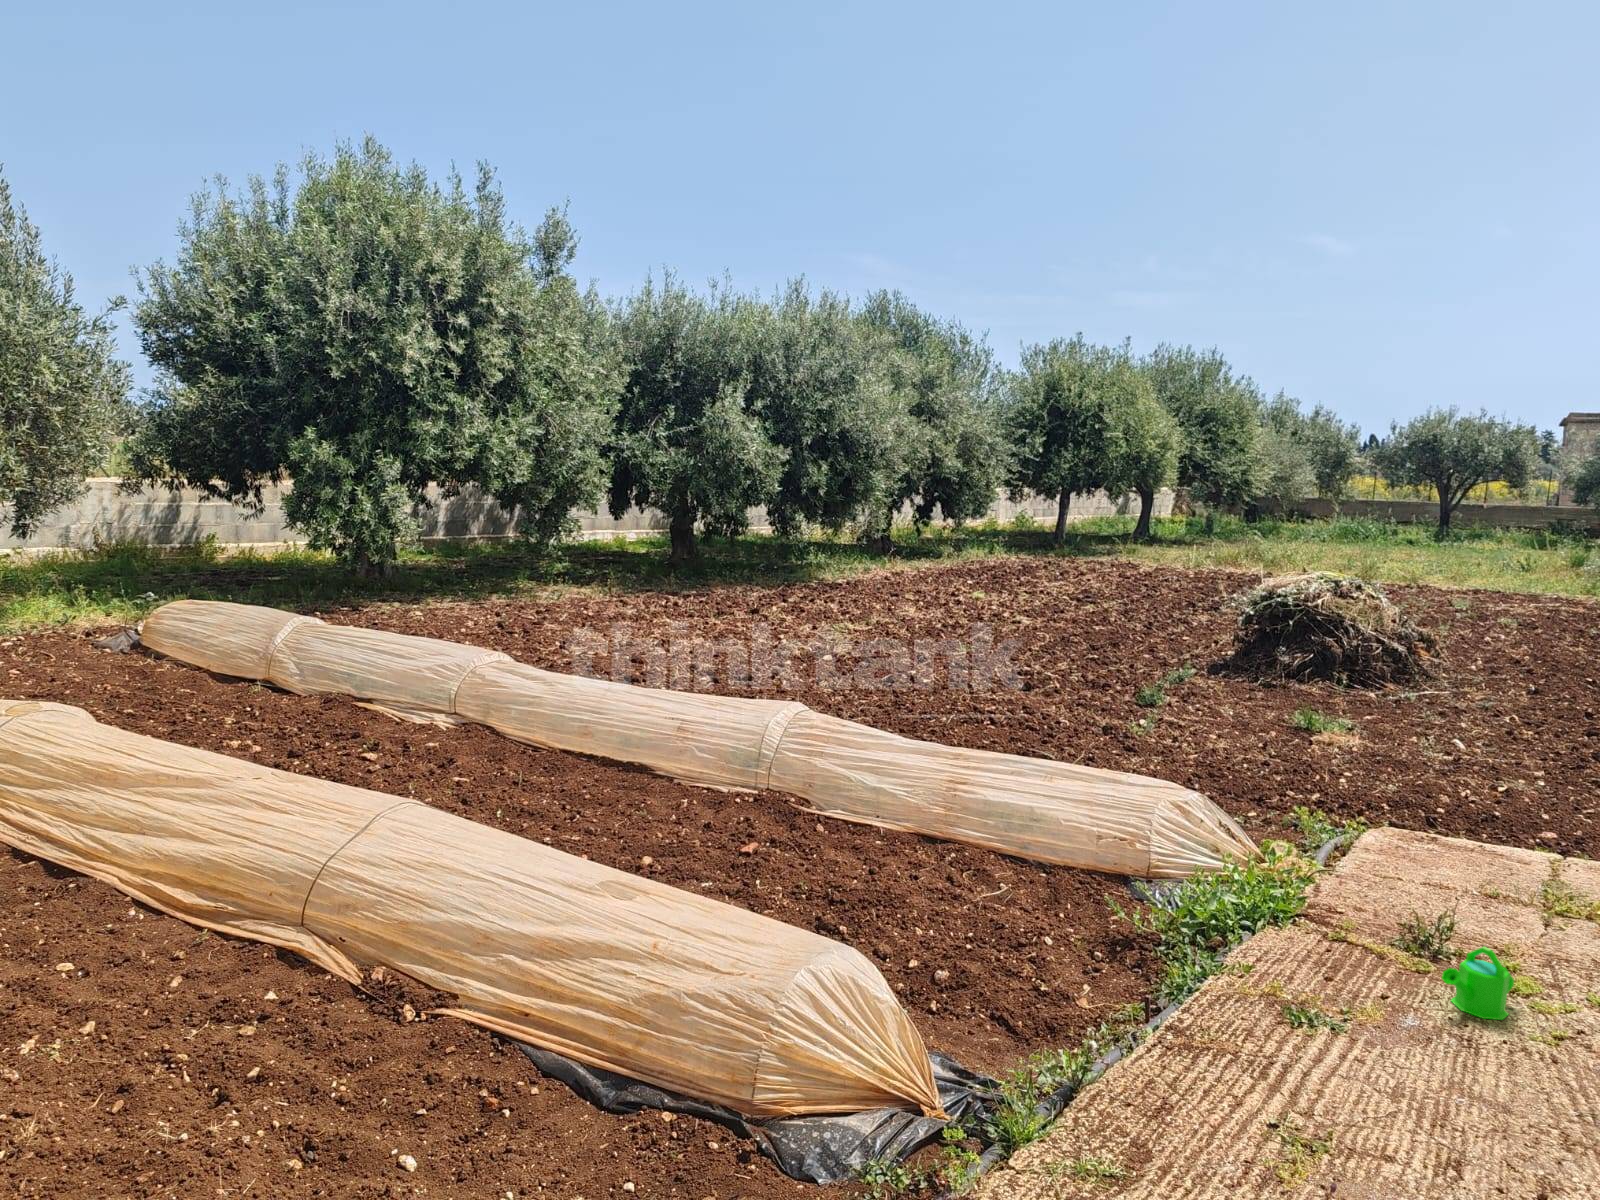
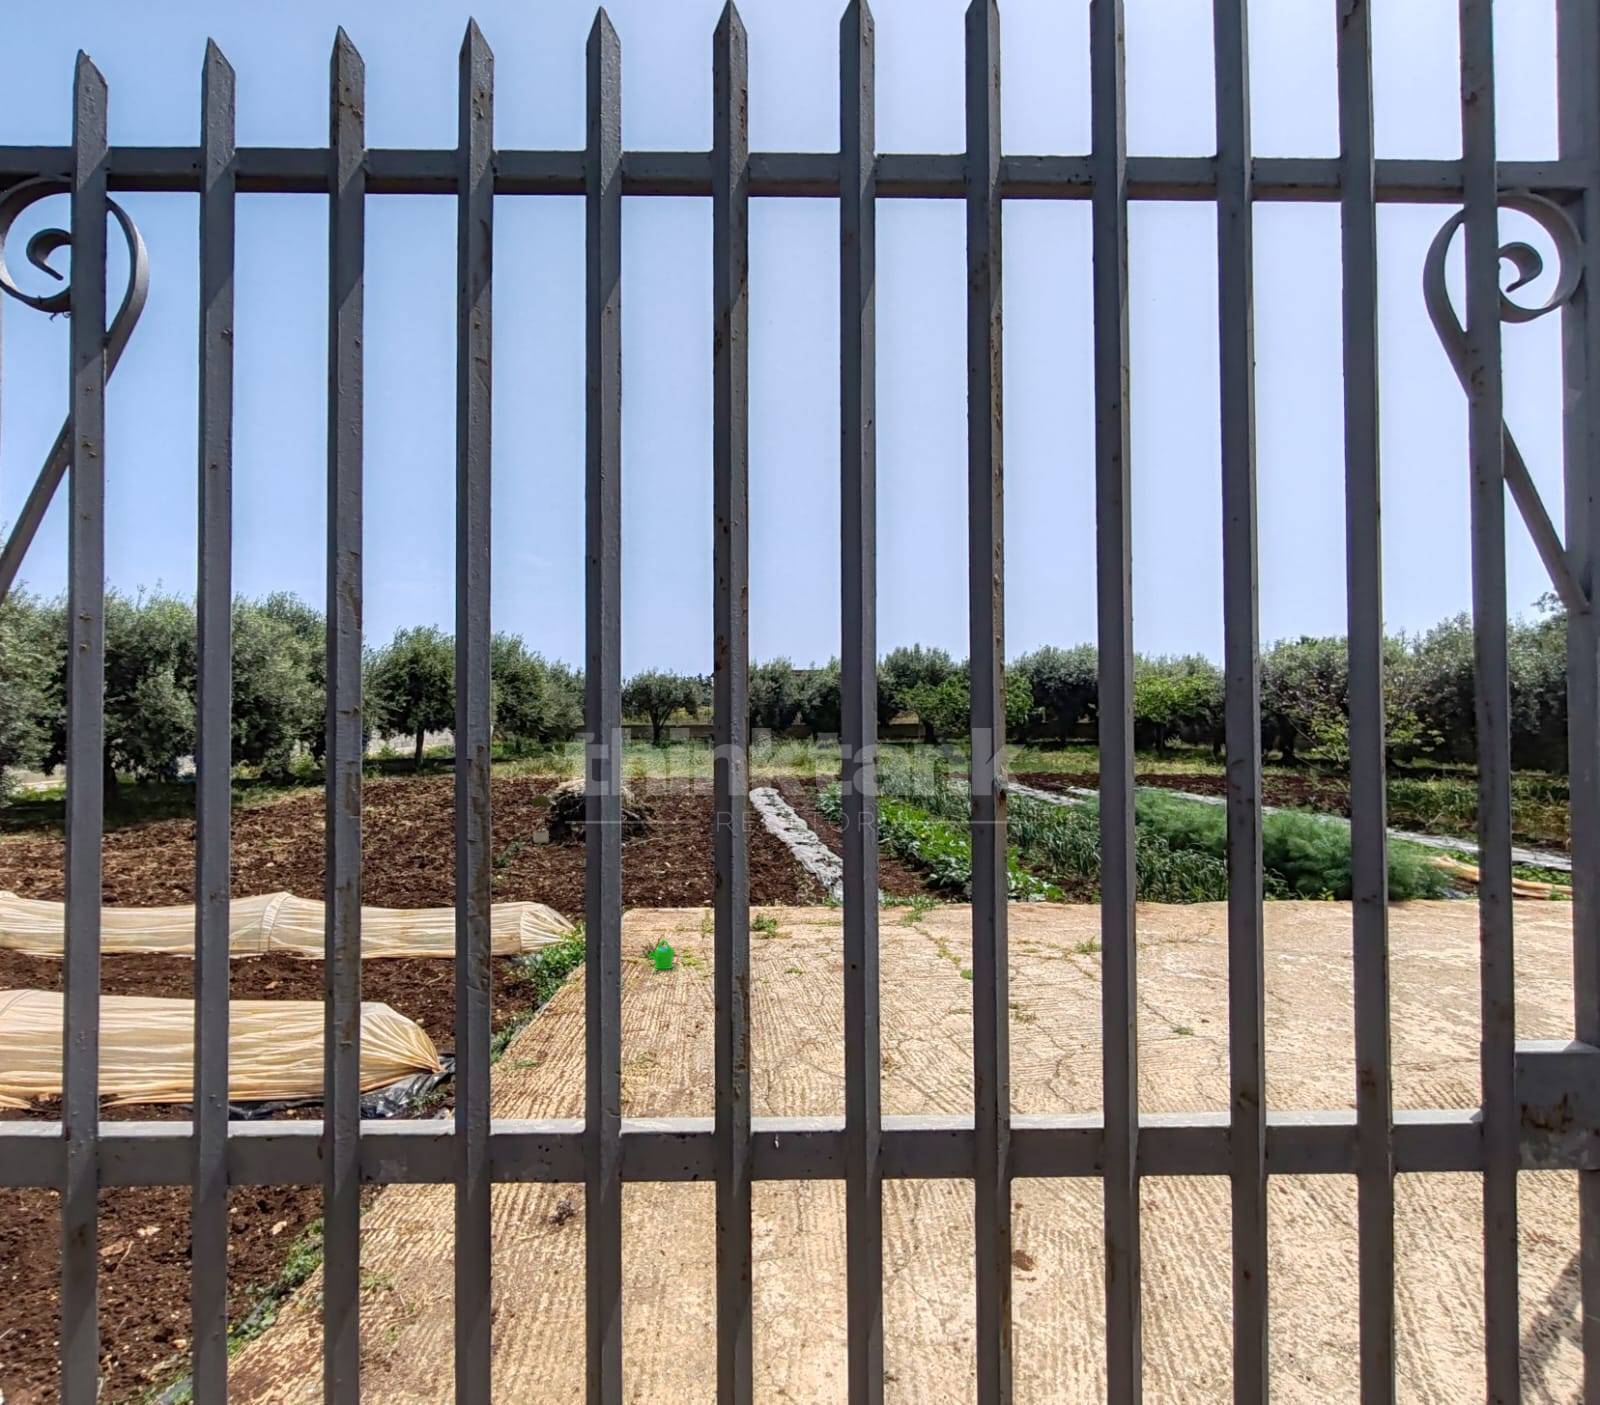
potted tree: none [1205,587,1242,673] -> present [532,795,551,843]

